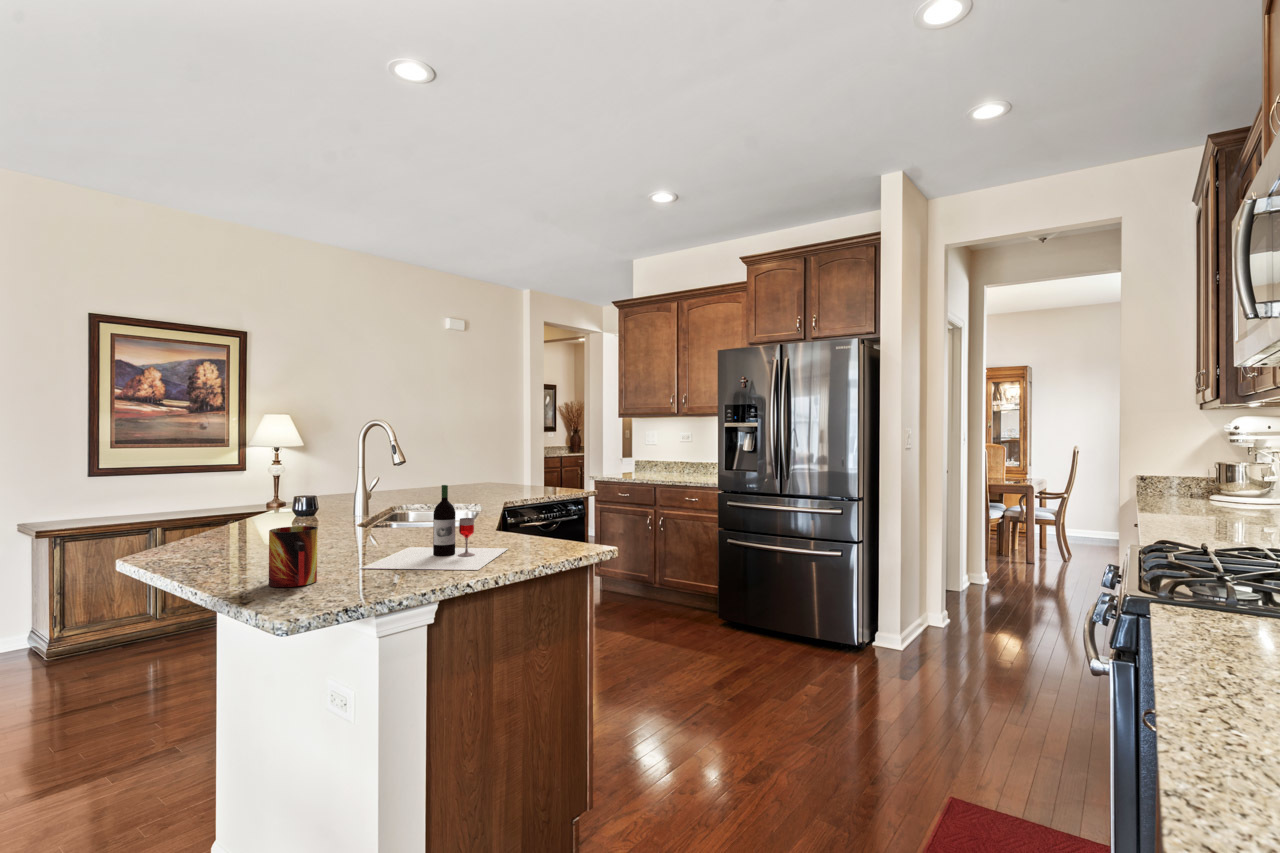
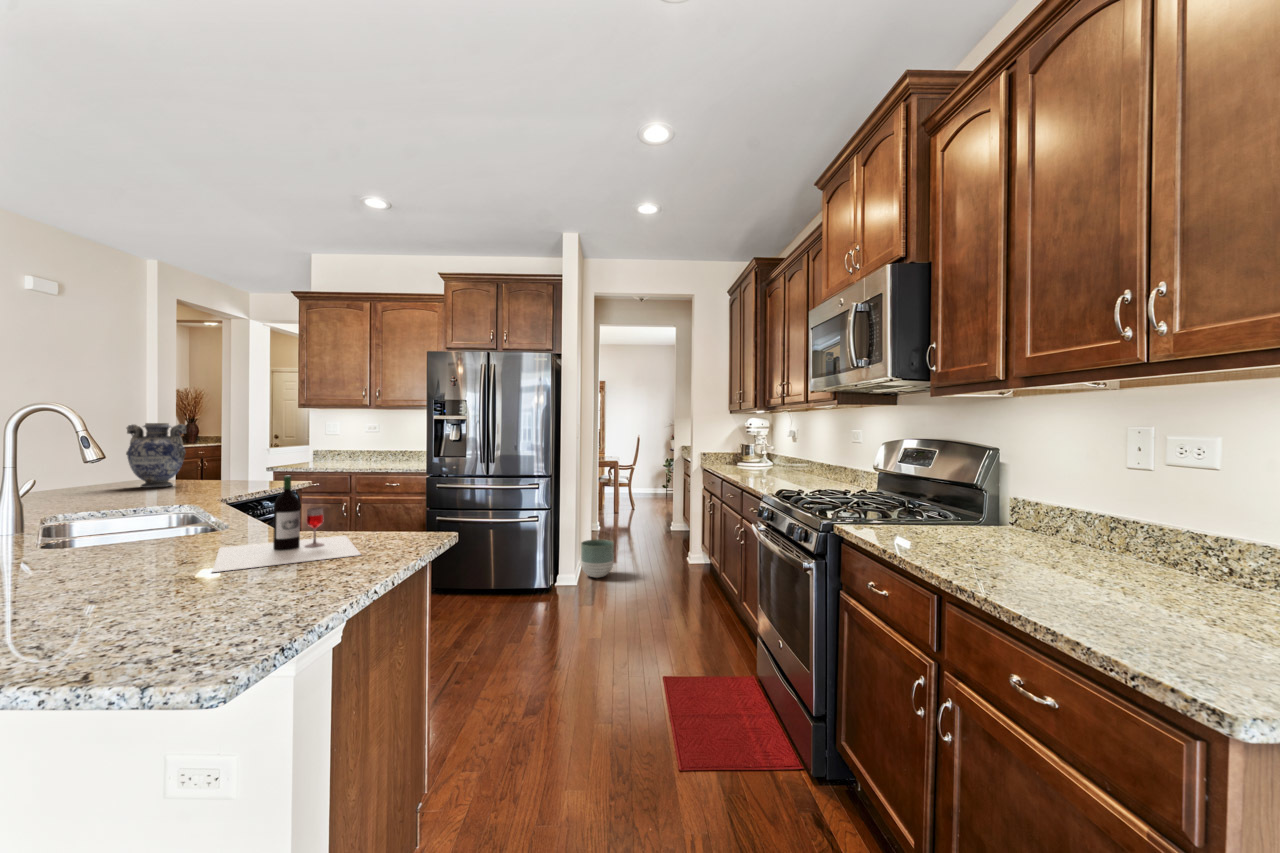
vase: none [471,434,508,490] -> present [126,423,187,488]
mug: present [269,526,317,587] -> none [120,529,198,605]
planter: none [917,593,968,648] -> present [581,539,614,578]

